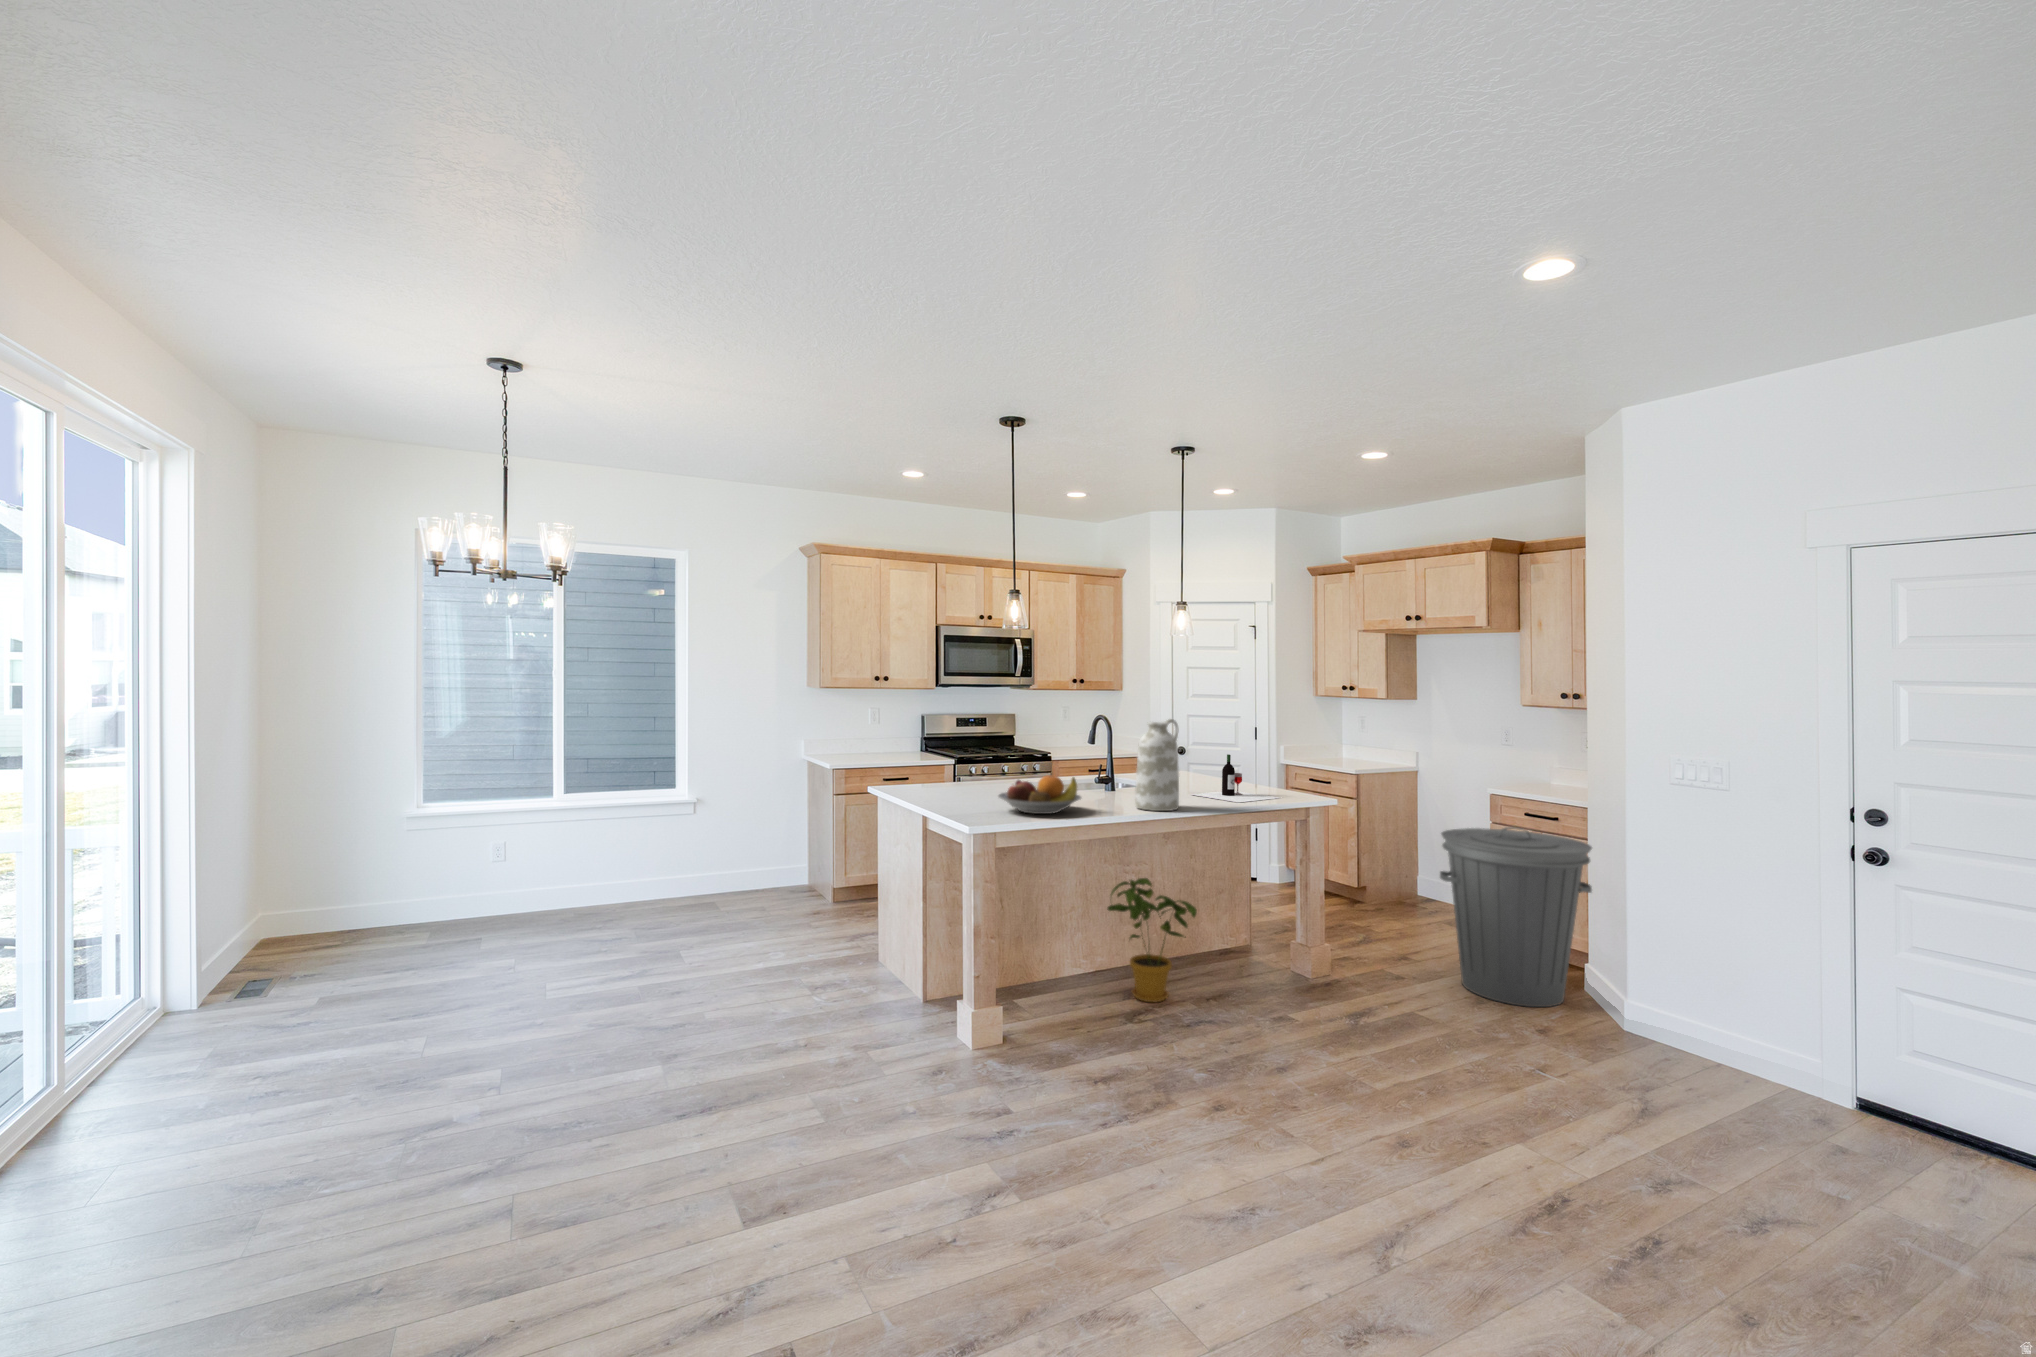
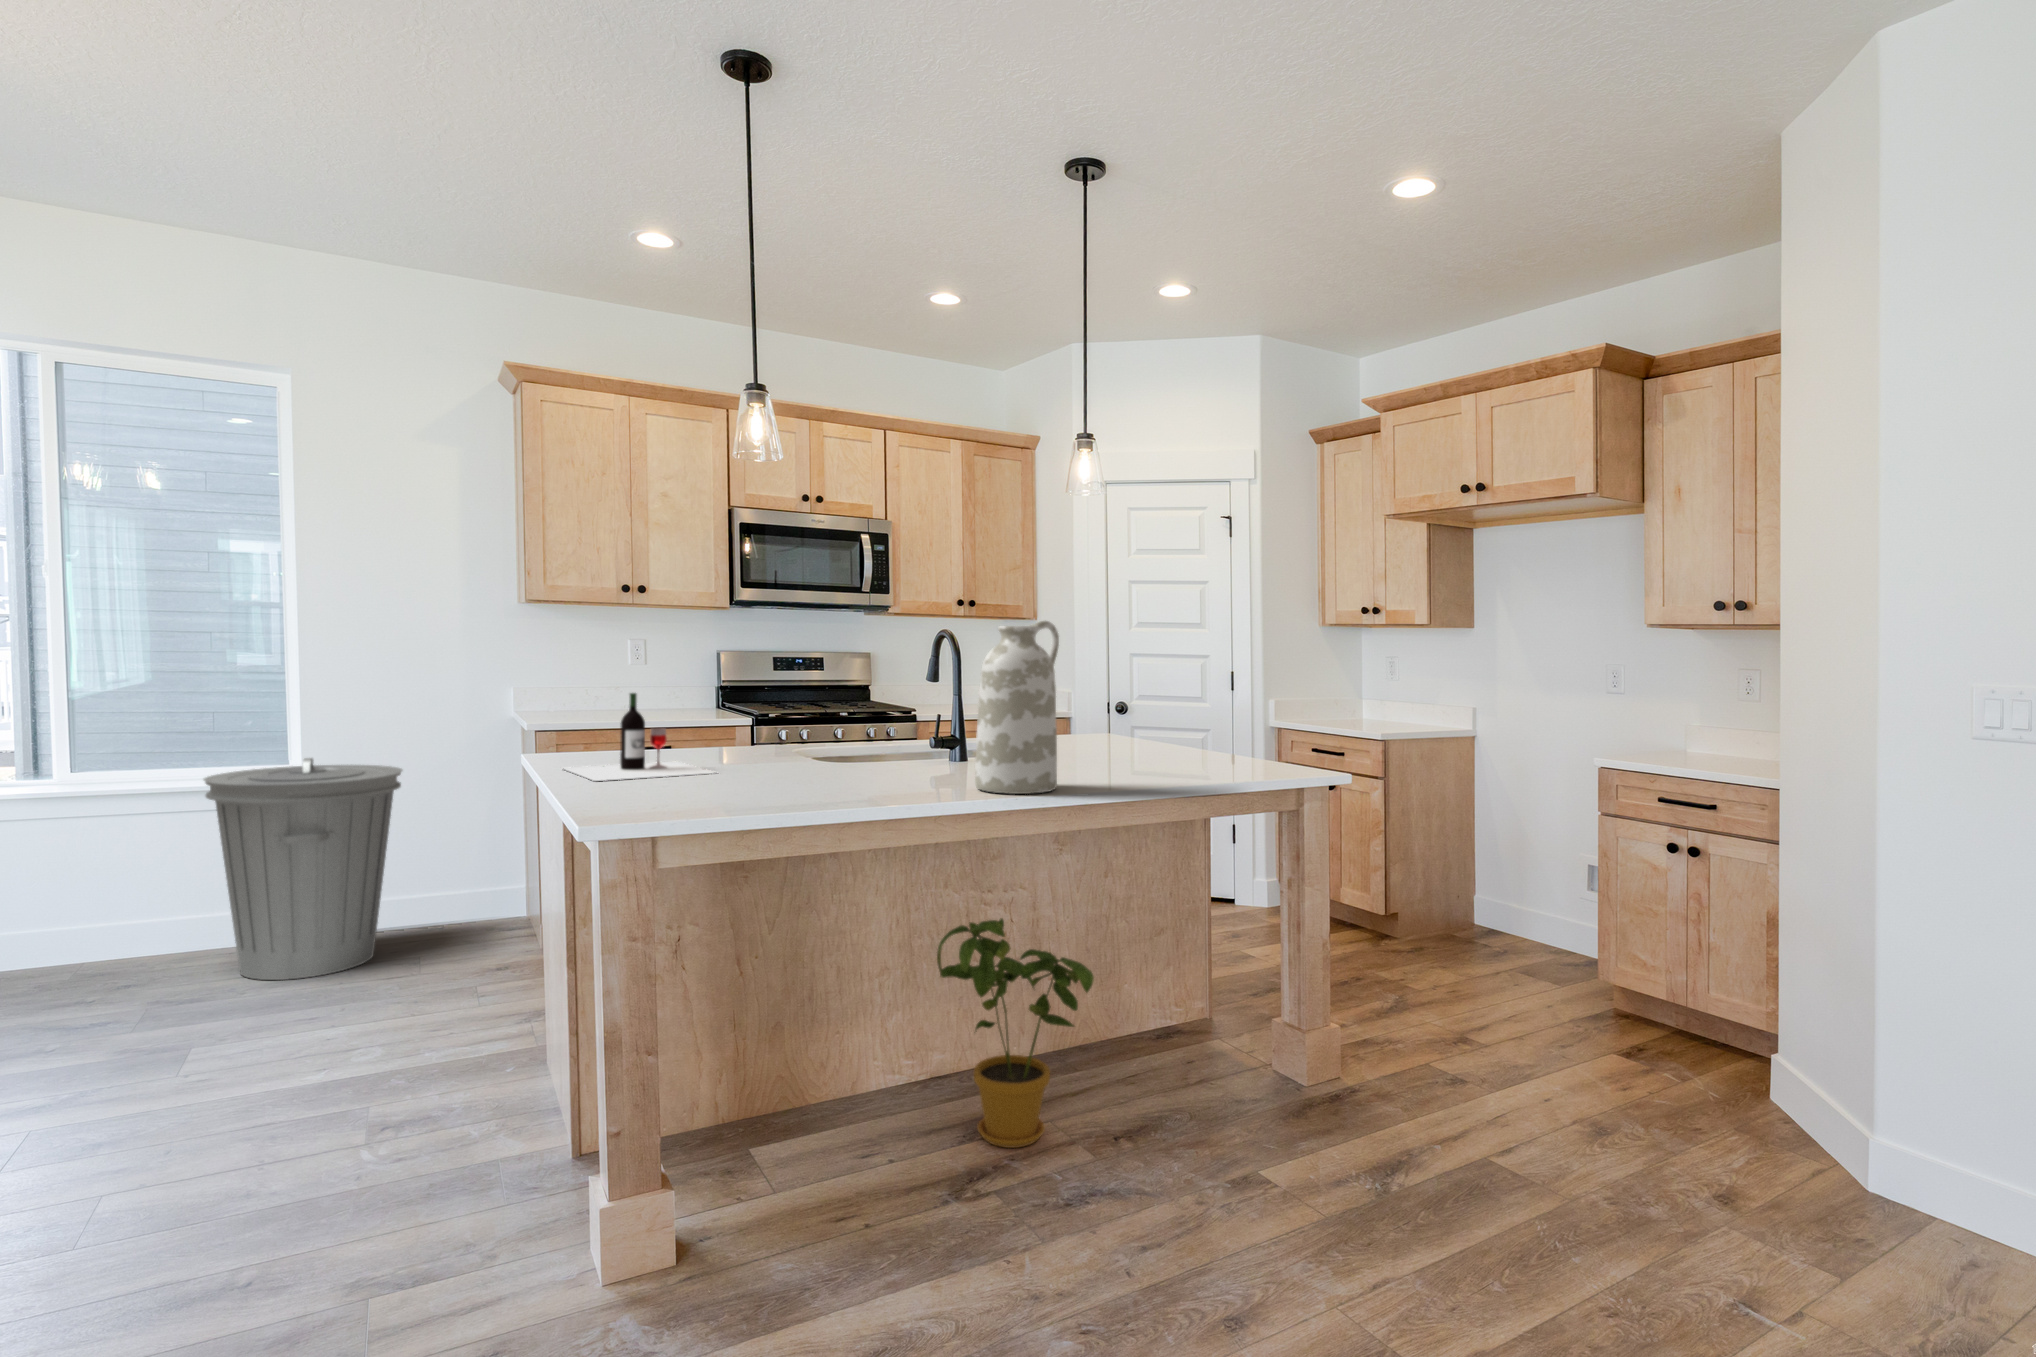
wine bottle: present [1191,754,1278,802] -> present [564,693,714,781]
fruit bowl: present [998,775,1081,814] -> none [695,726,864,801]
trash can: present [1440,827,1592,1007] -> present [204,758,402,980]

